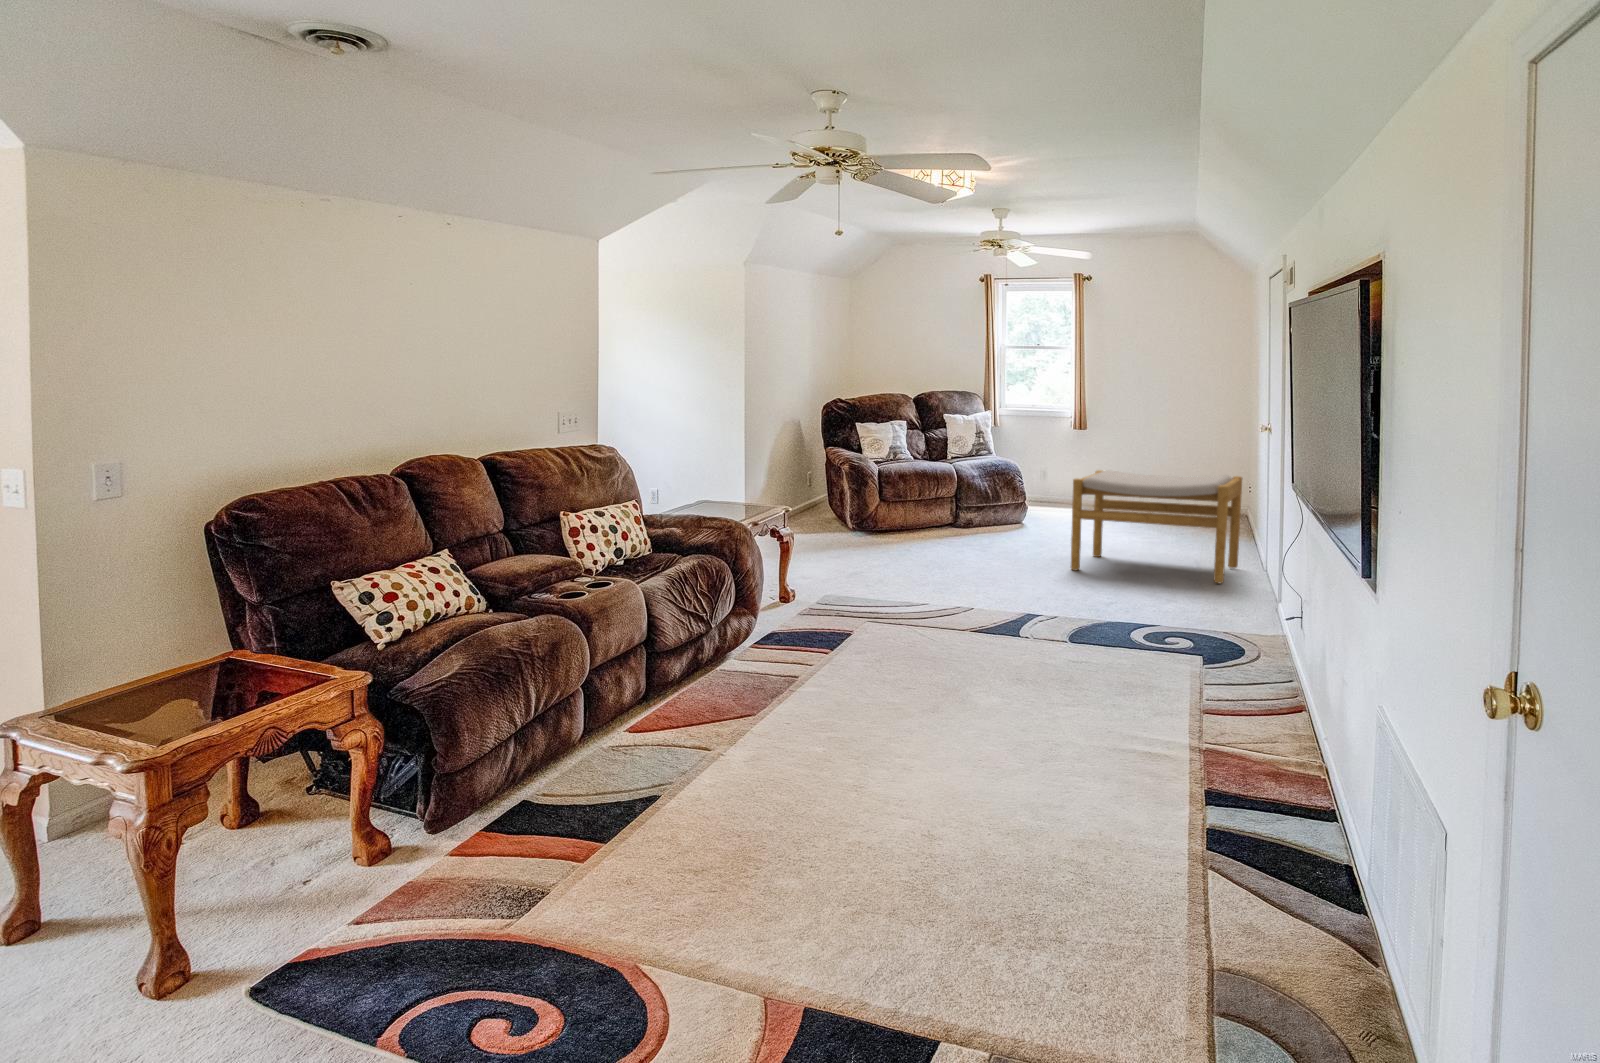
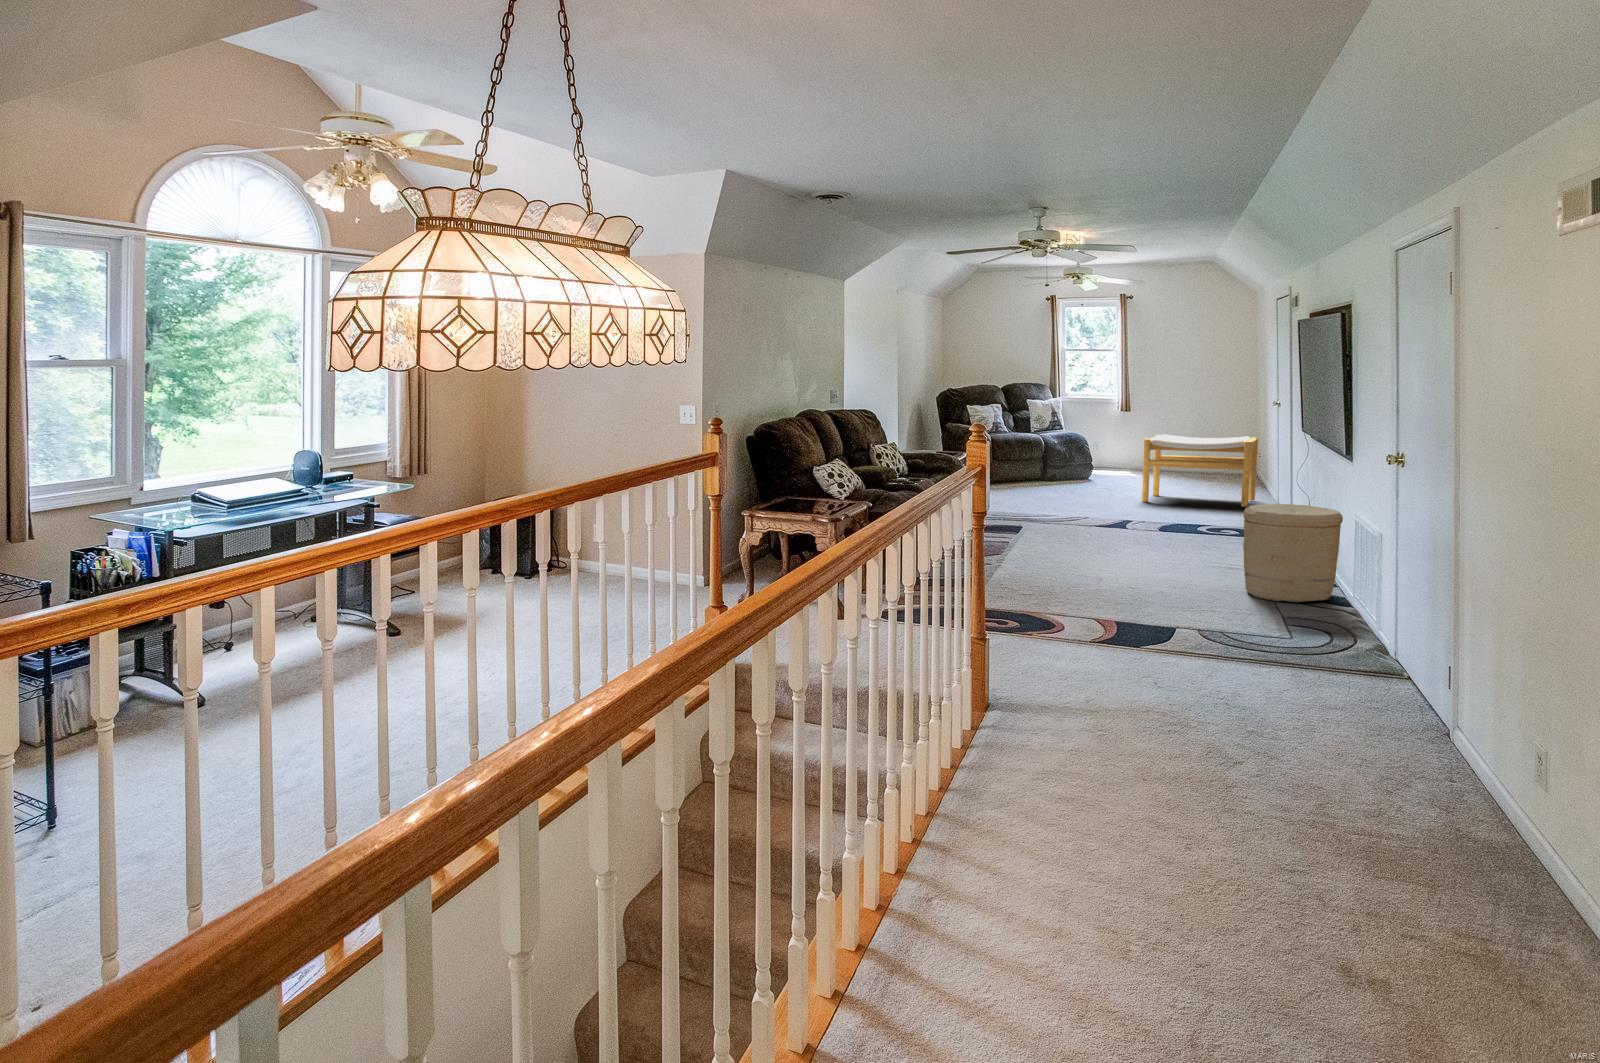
basket: none [1144,672,1357,914] -> present [1243,504,1343,602]

